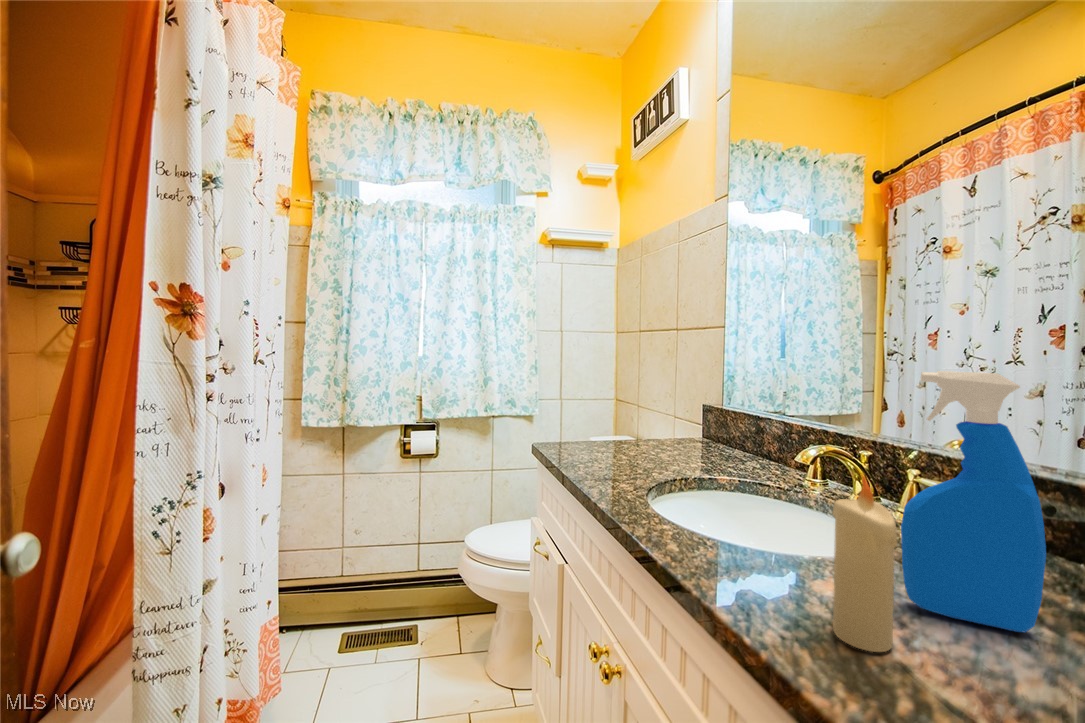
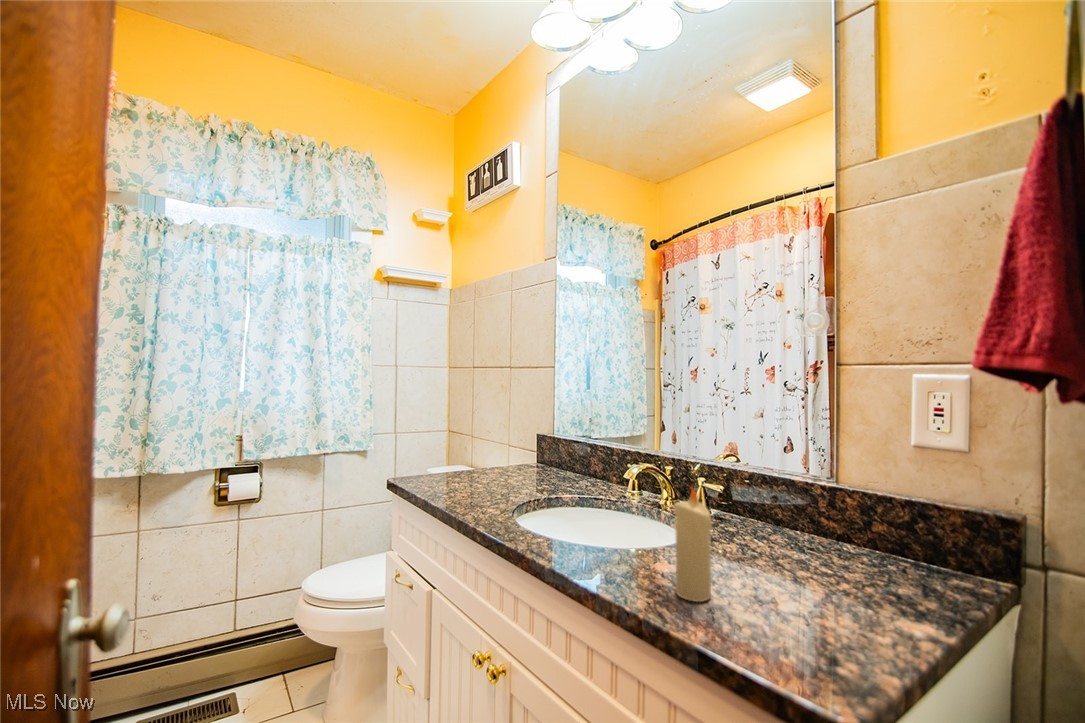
spray bottle: present [901,371,1046,632] -> none [707,412,782,575]

